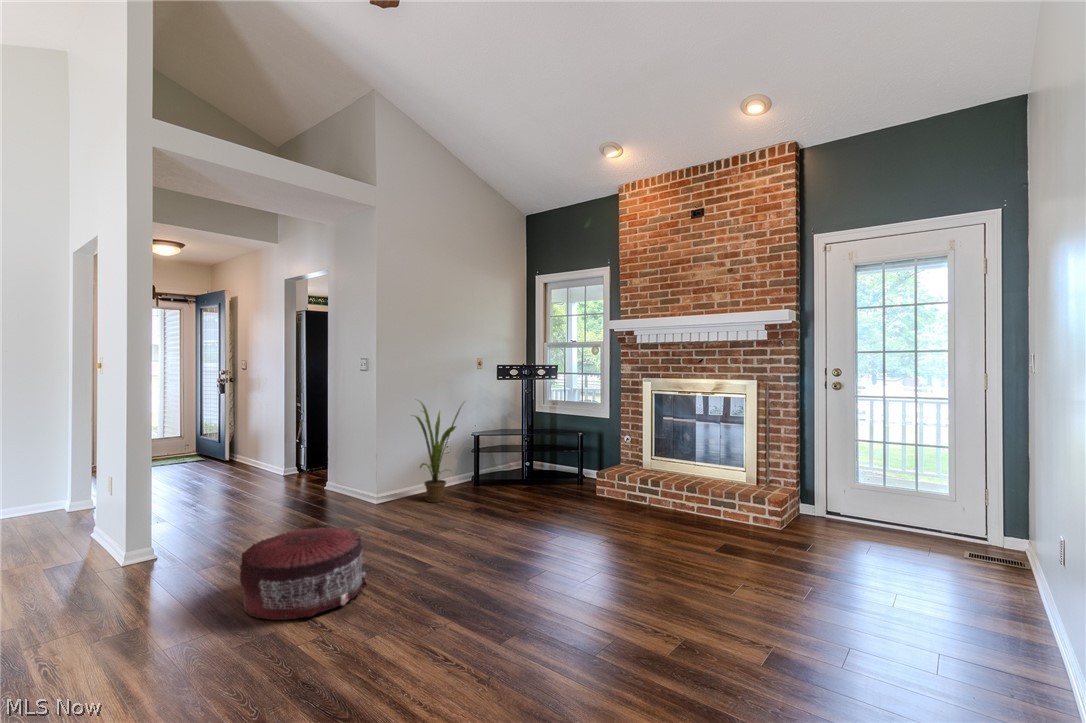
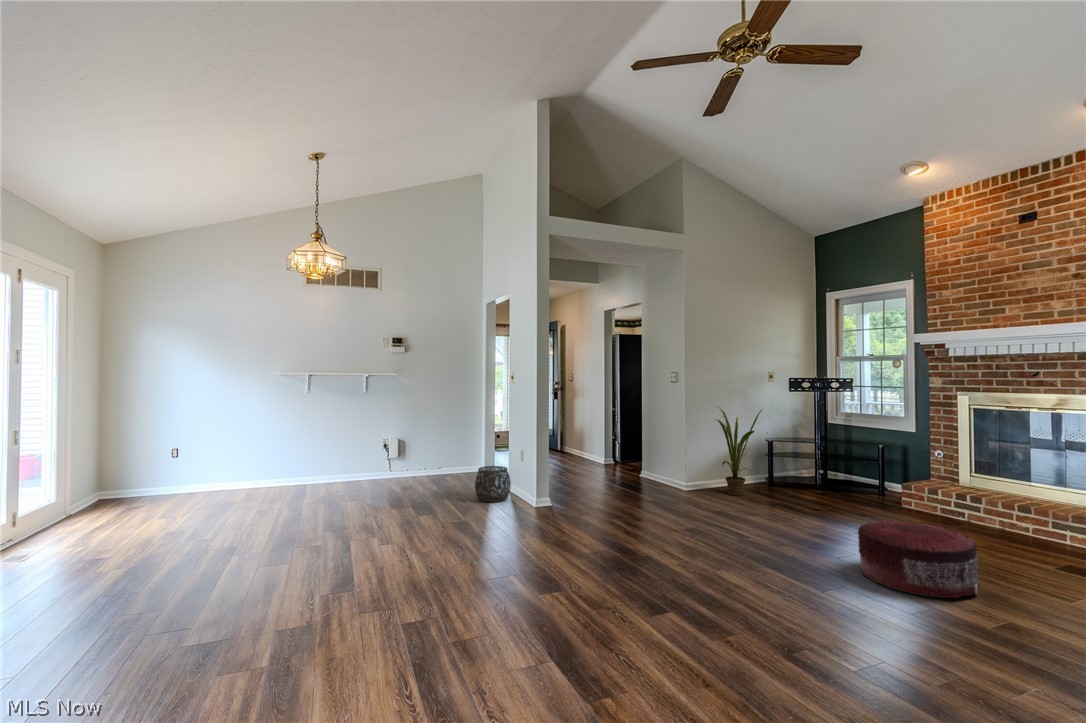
woven basket: none [26,502,101,564] -> present [475,466,511,502]
pouf: present [240,527,367,620] -> present [858,520,980,598]

